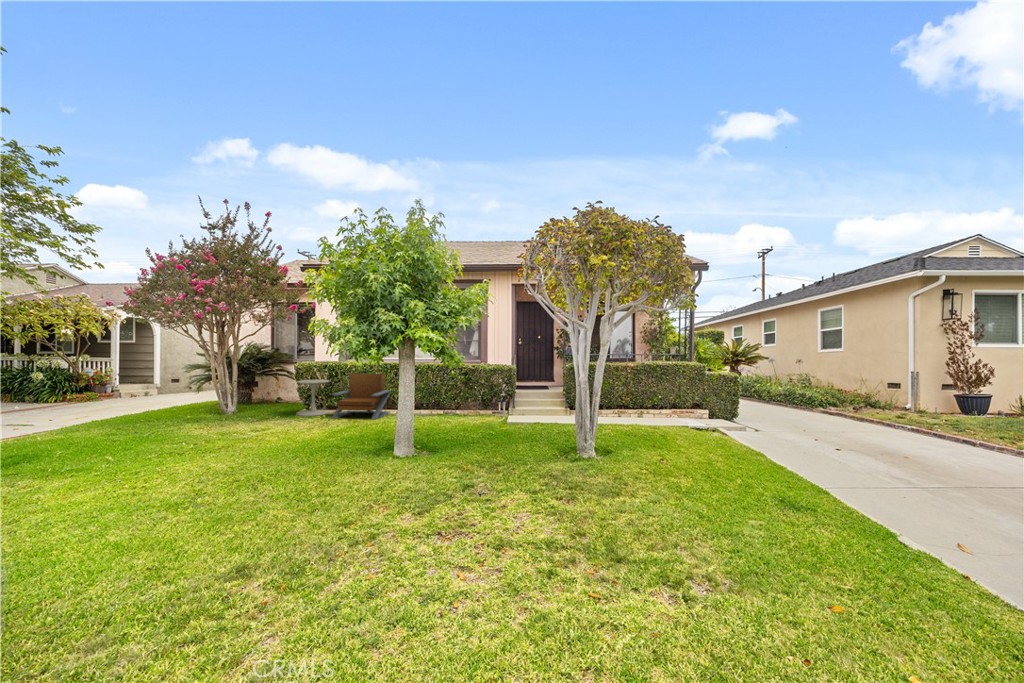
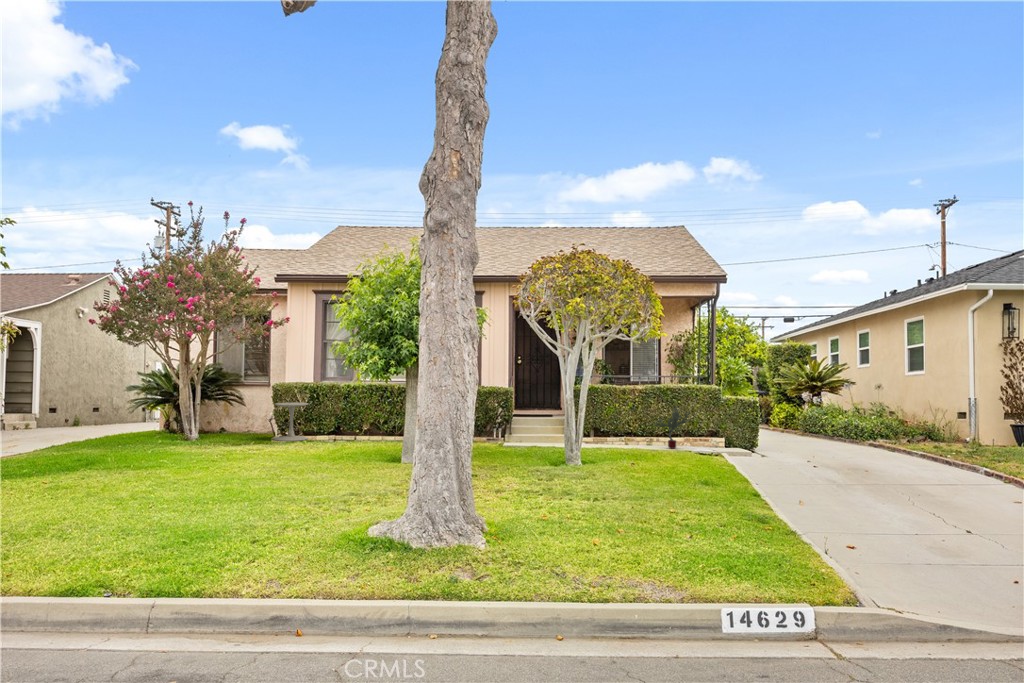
lounge chair: present [332,373,391,419] -> none [315,396,376,444]
potted tree: none [647,382,681,422] -> present [656,407,690,449]

